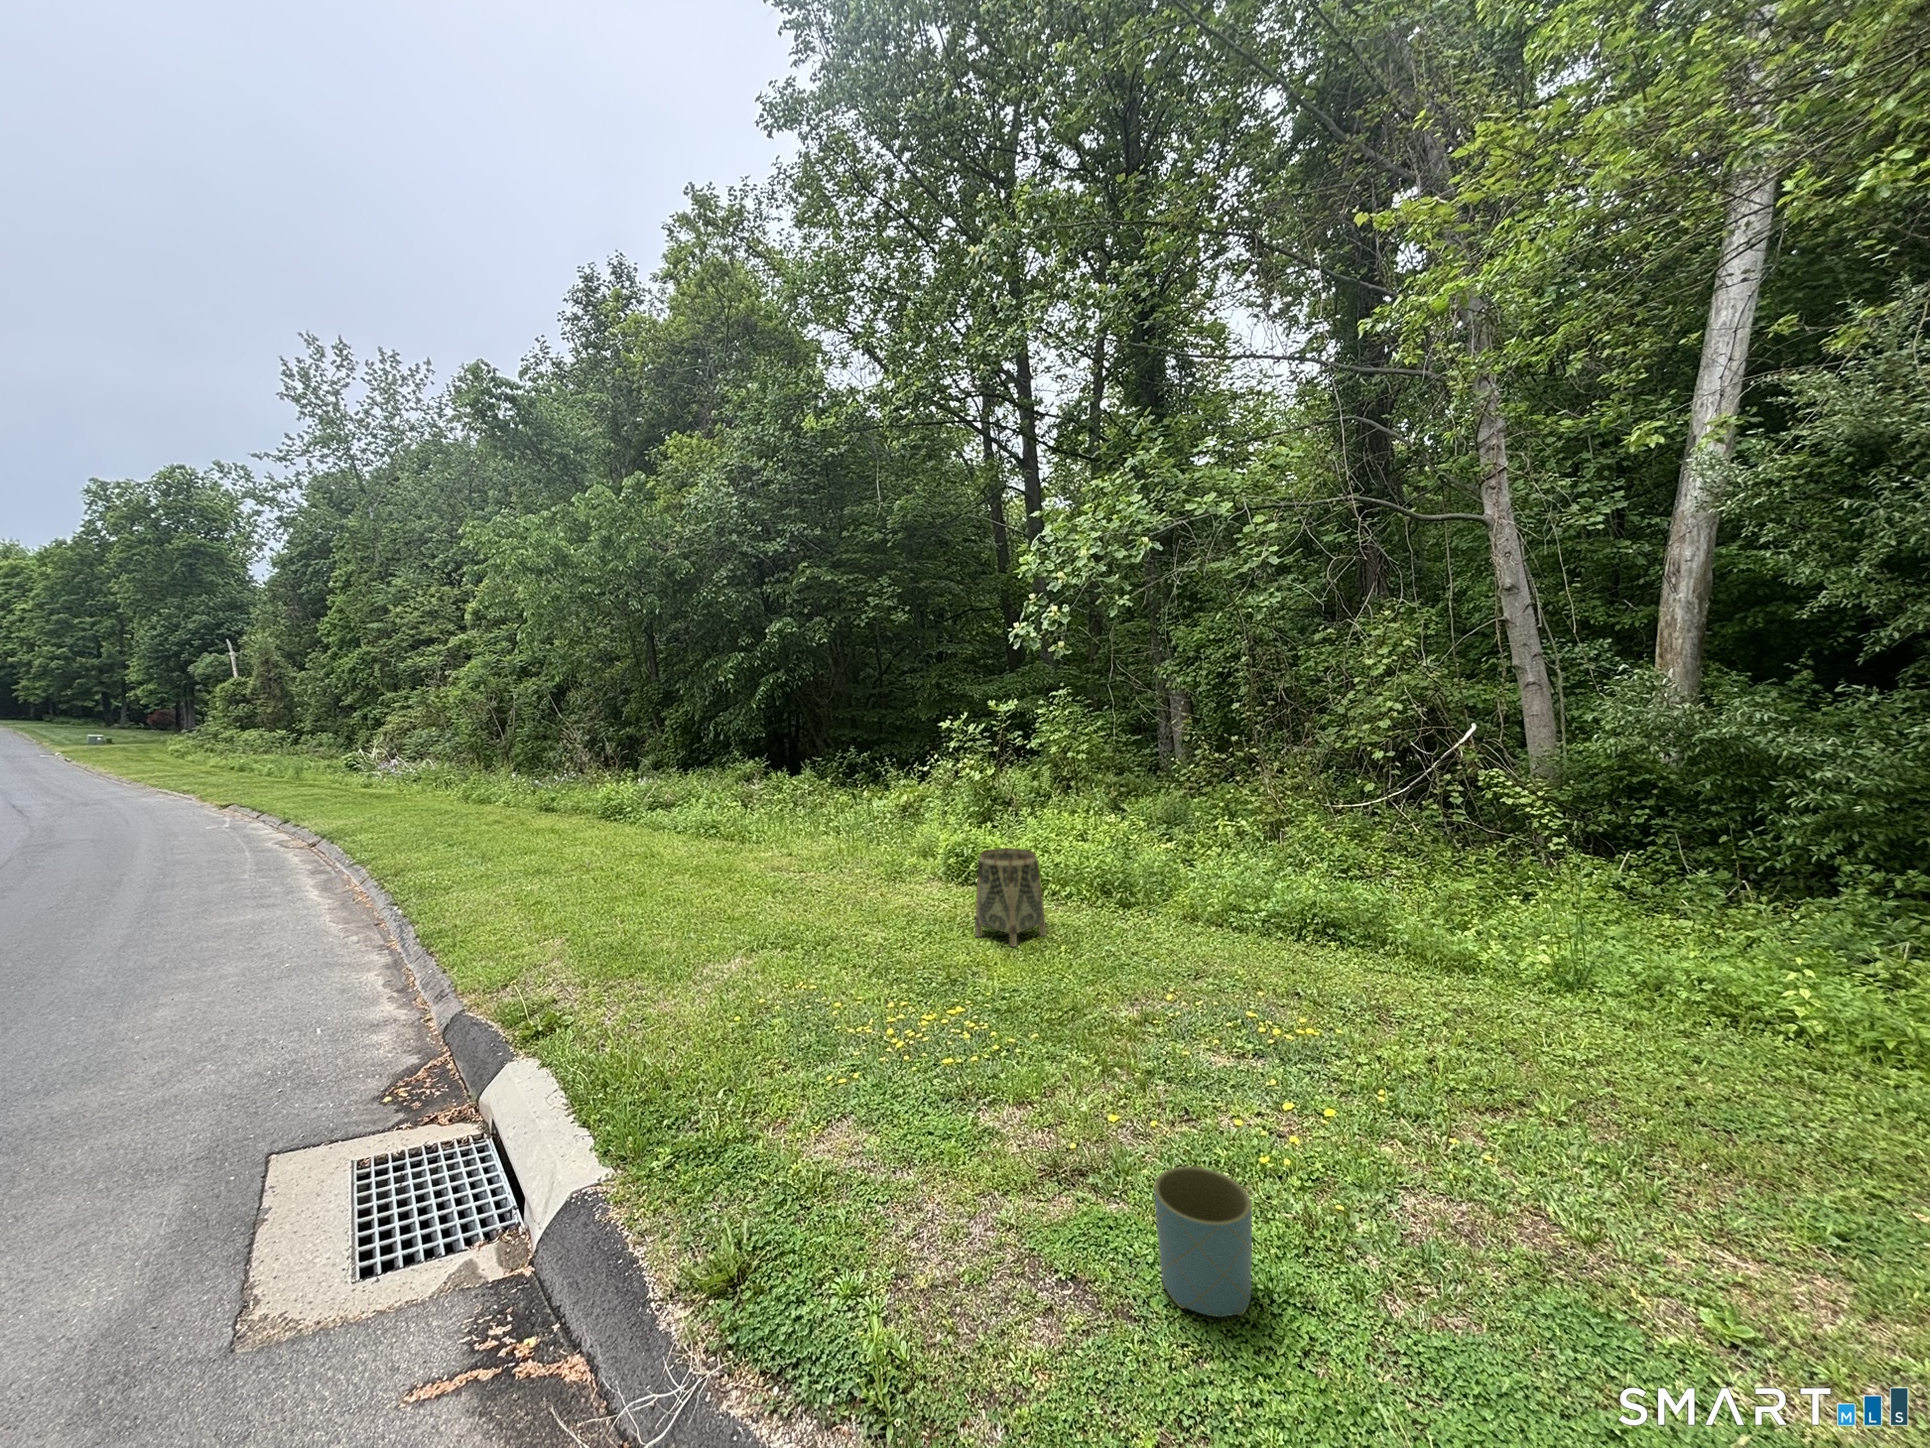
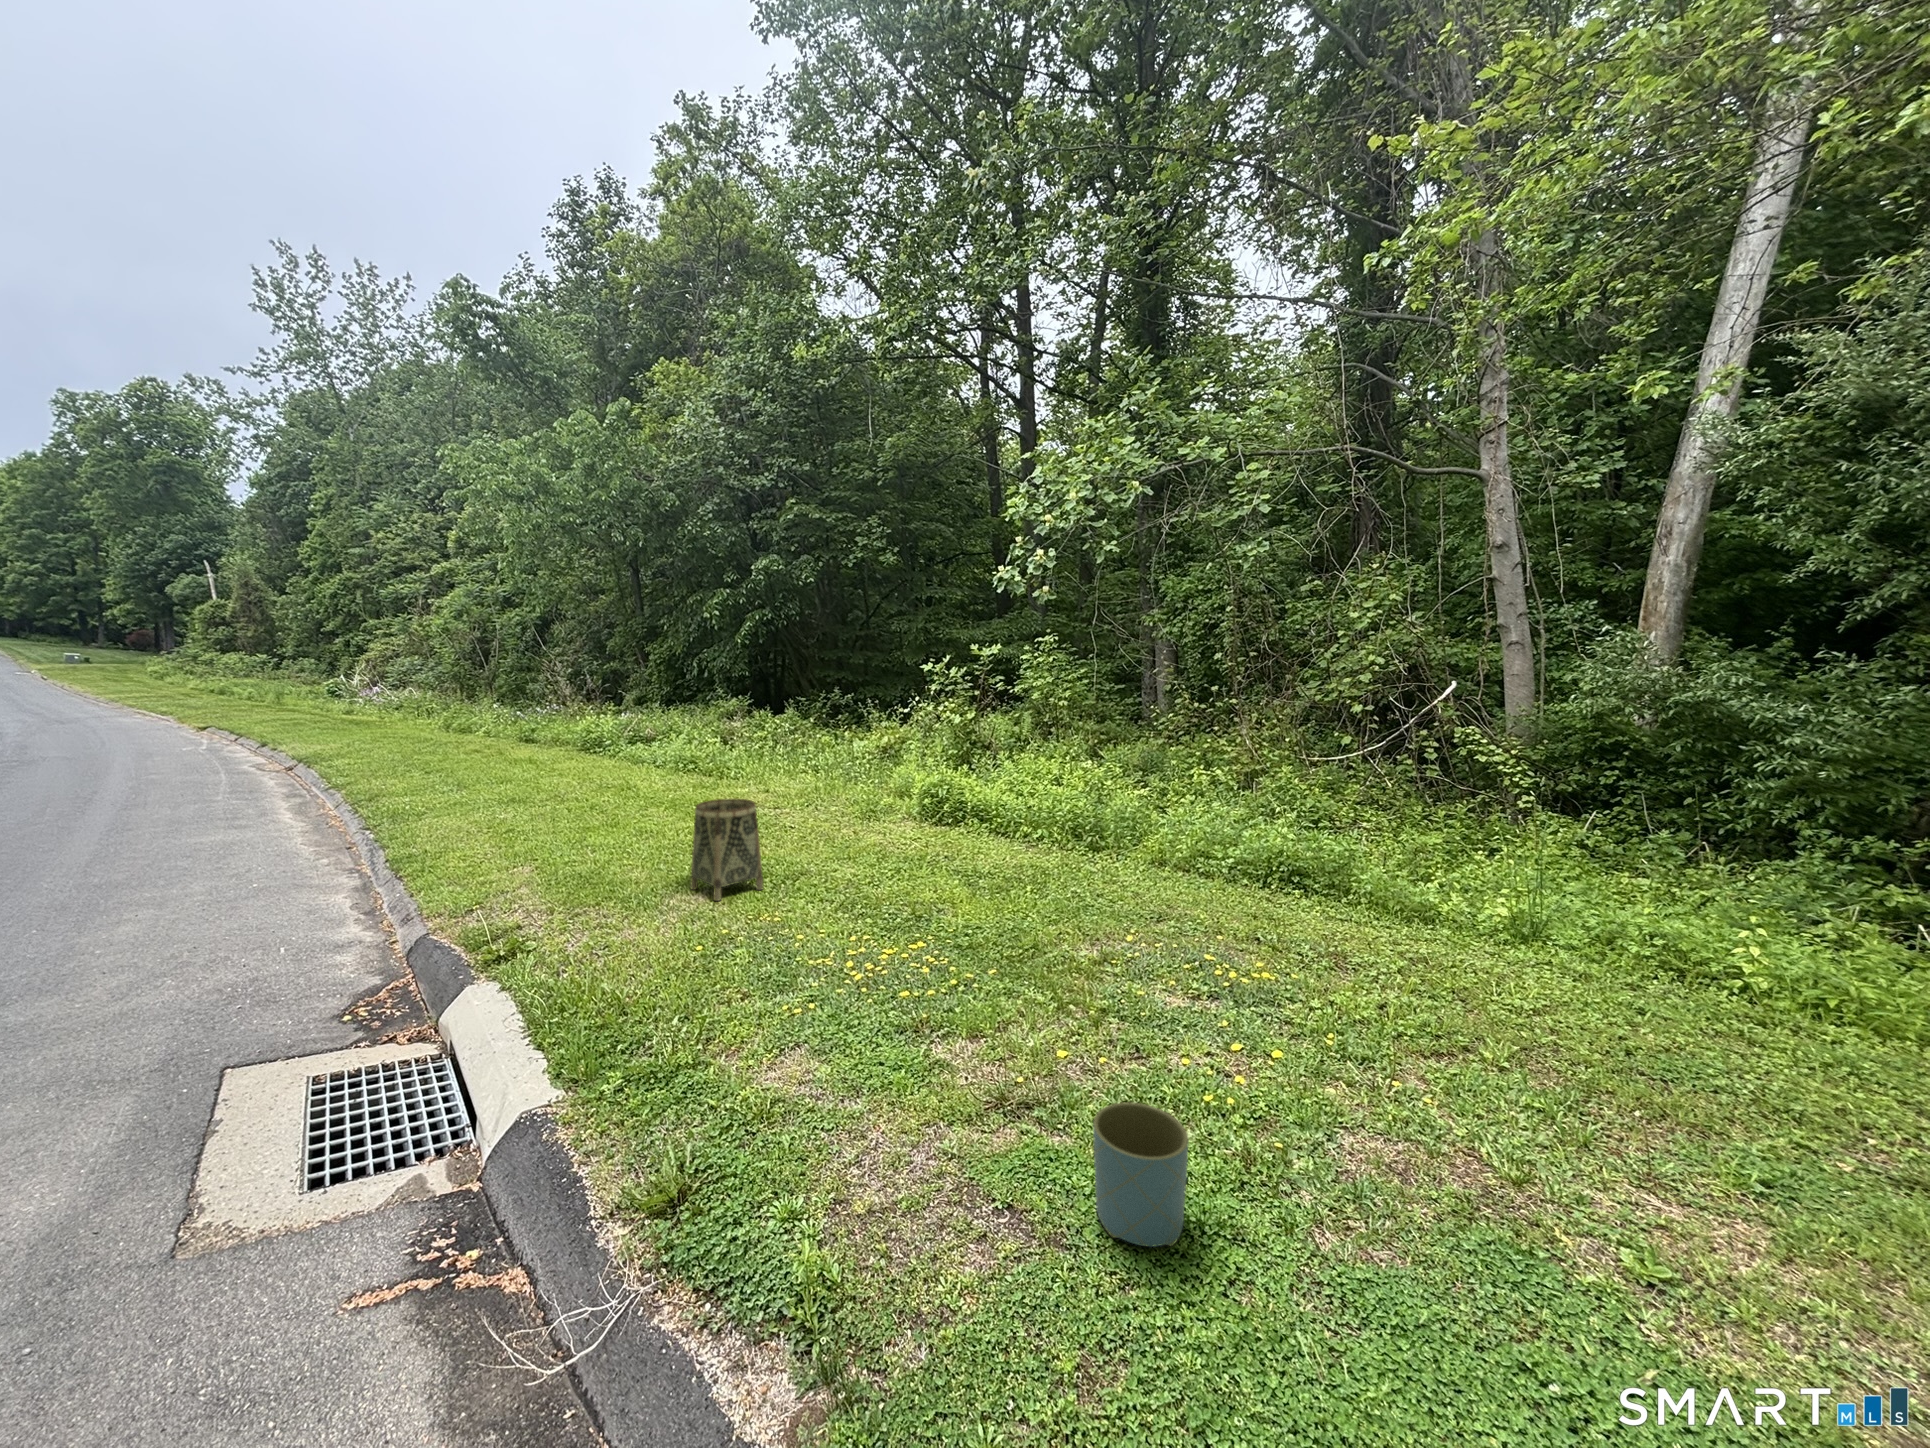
basket: present [975,848,1046,947] -> present [690,798,764,901]

